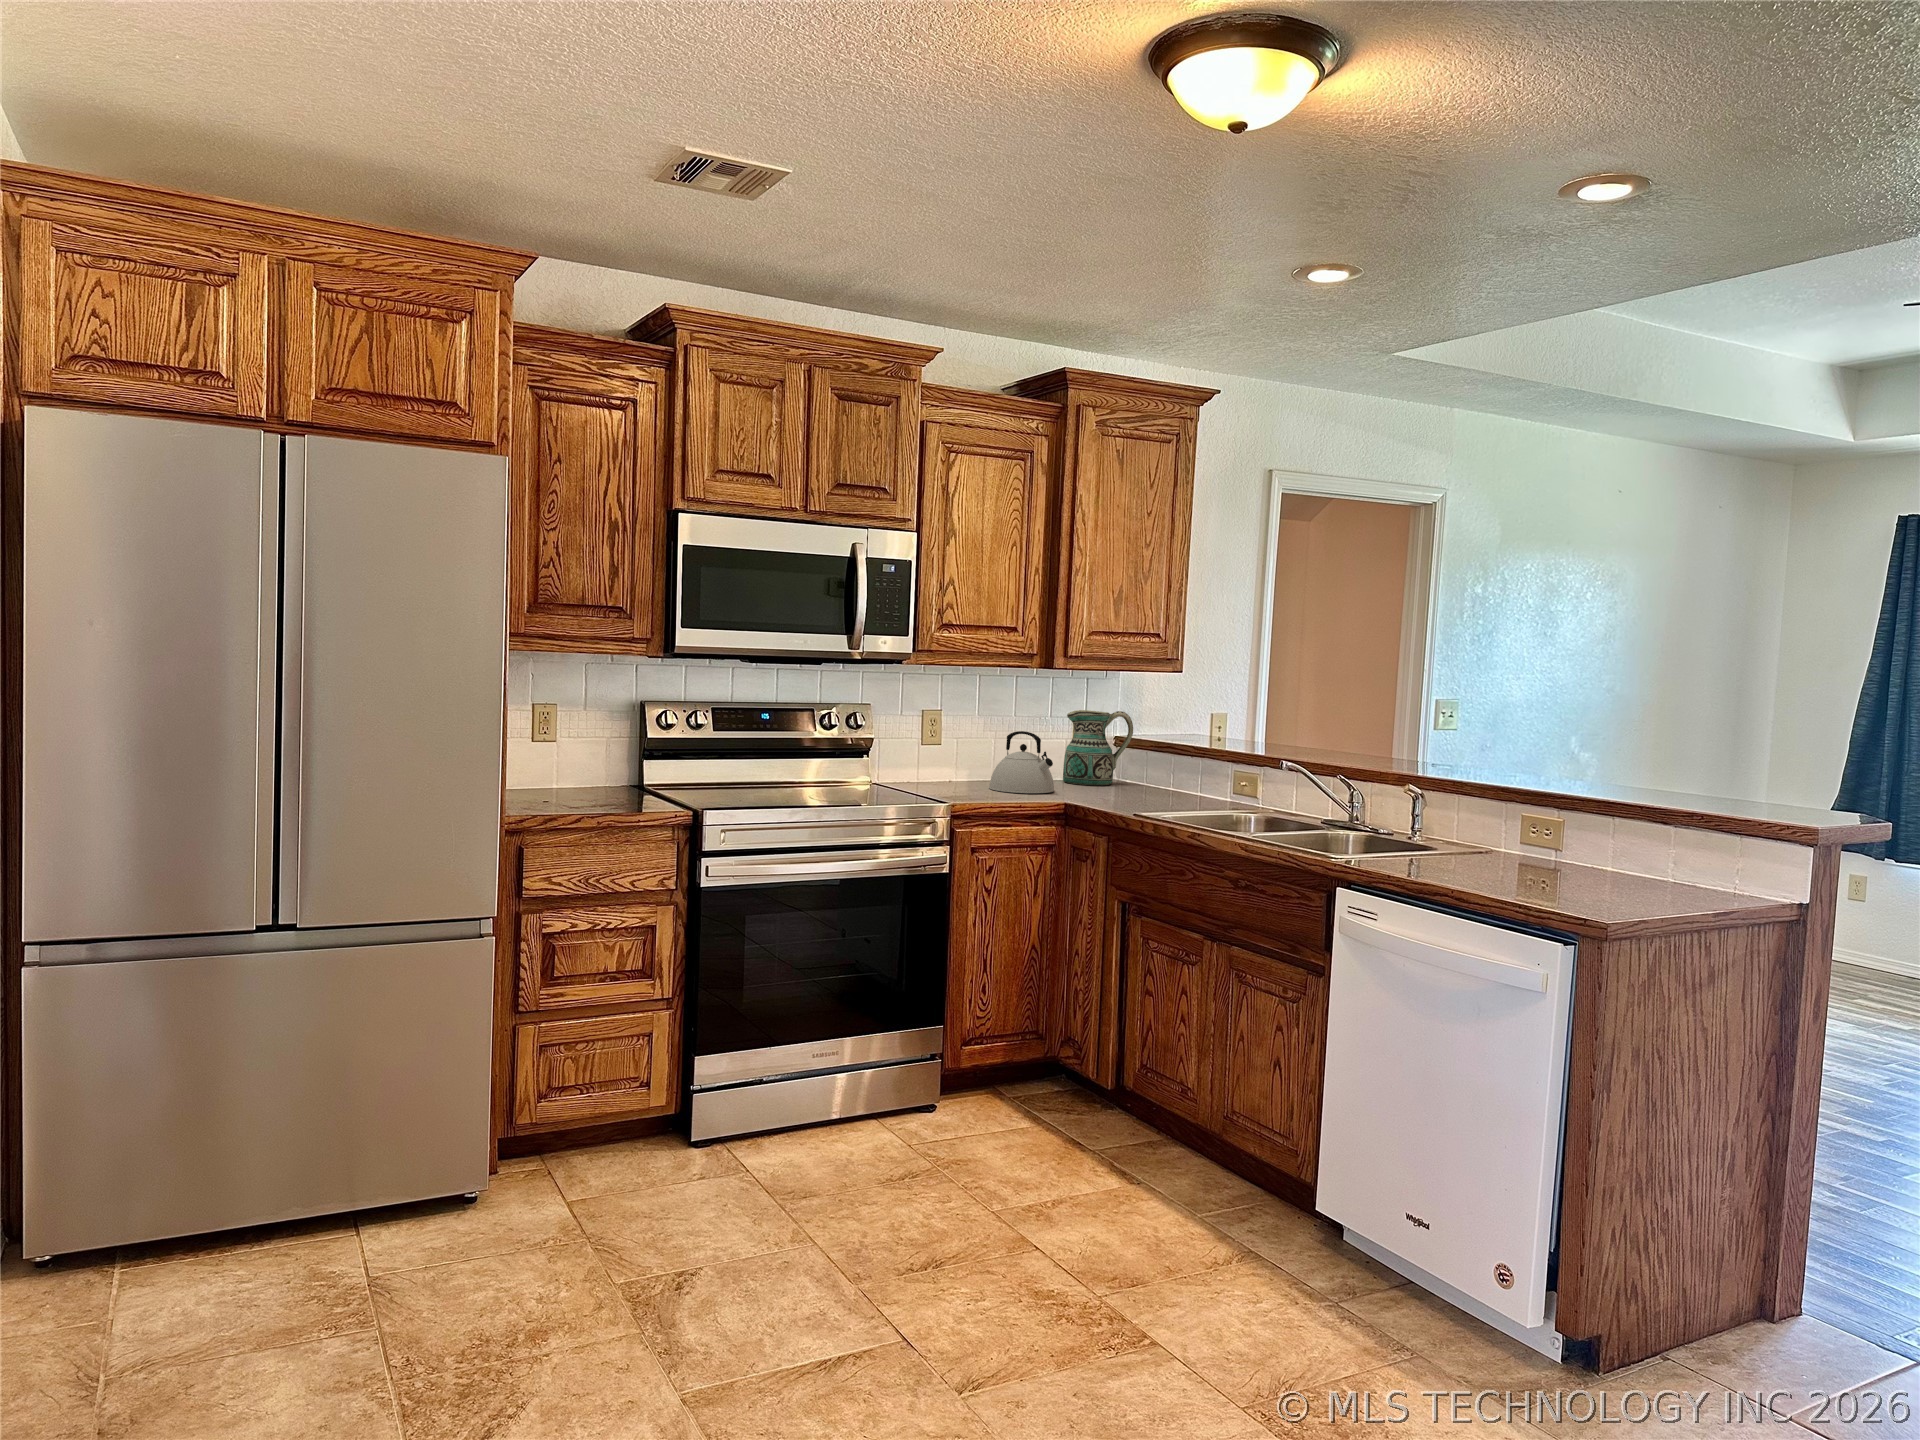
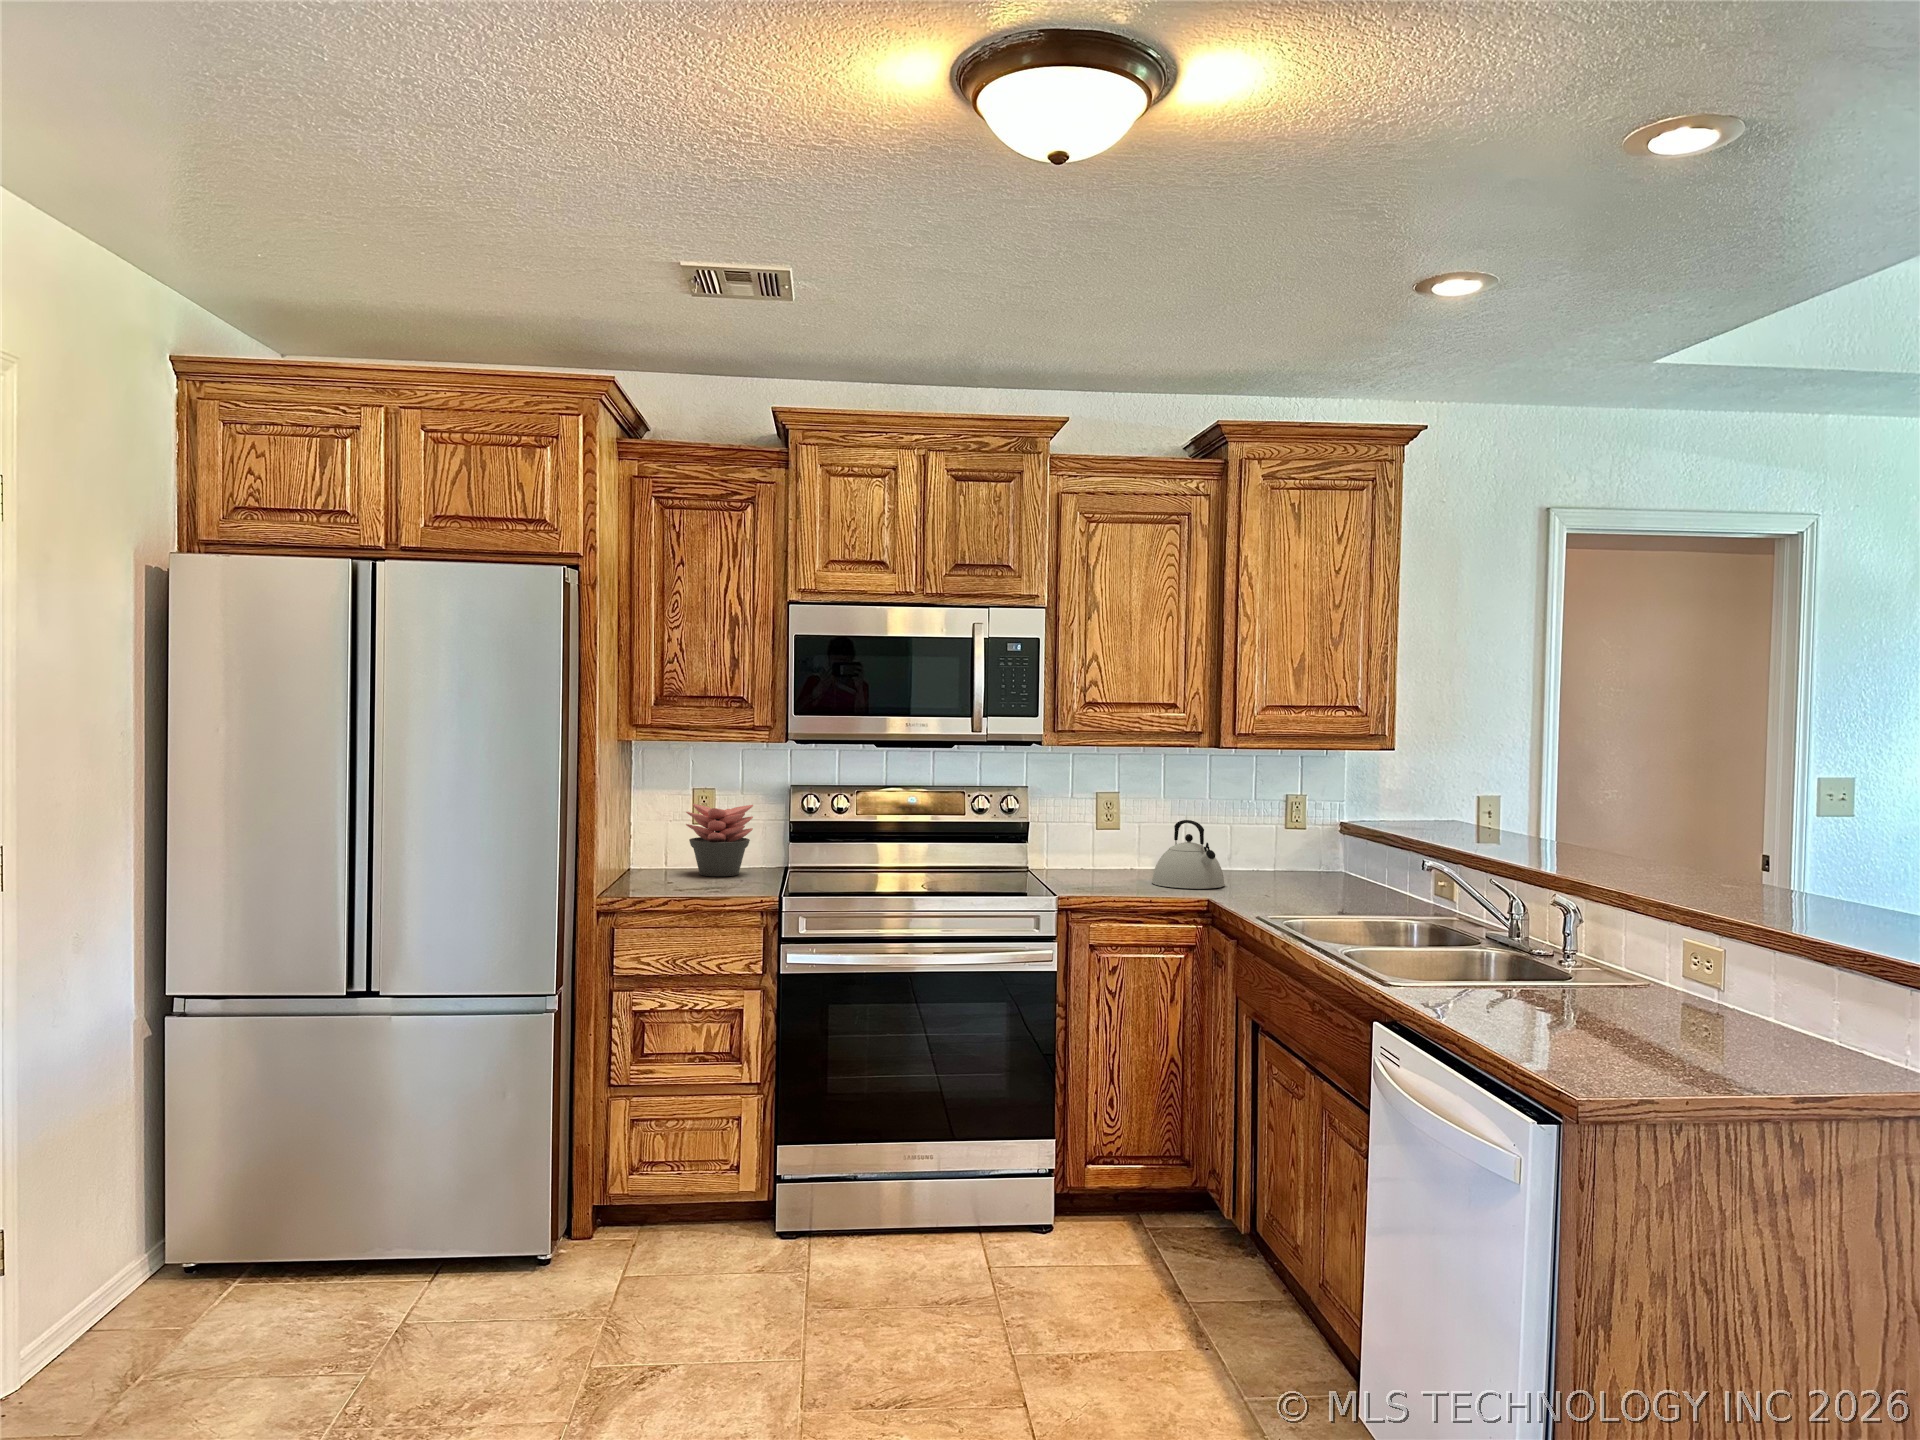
ceramic pitcher: present [1063,710,1133,785] -> none [1260,796,1340,882]
succulent plant: none [551,718,618,793] -> present [686,804,753,876]

